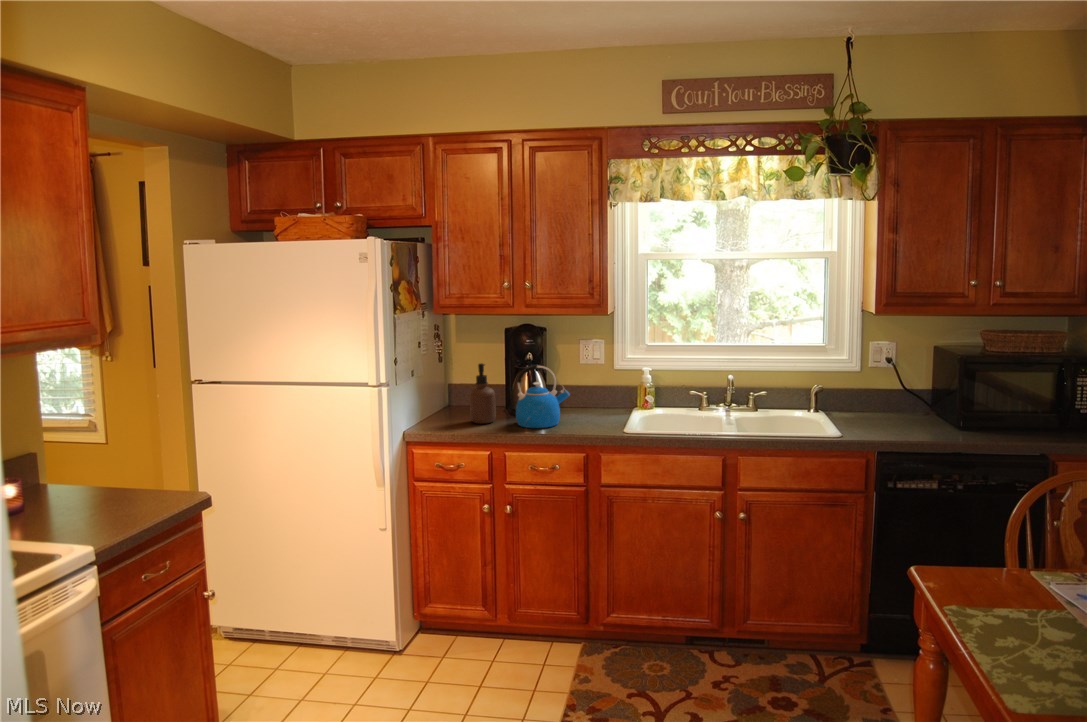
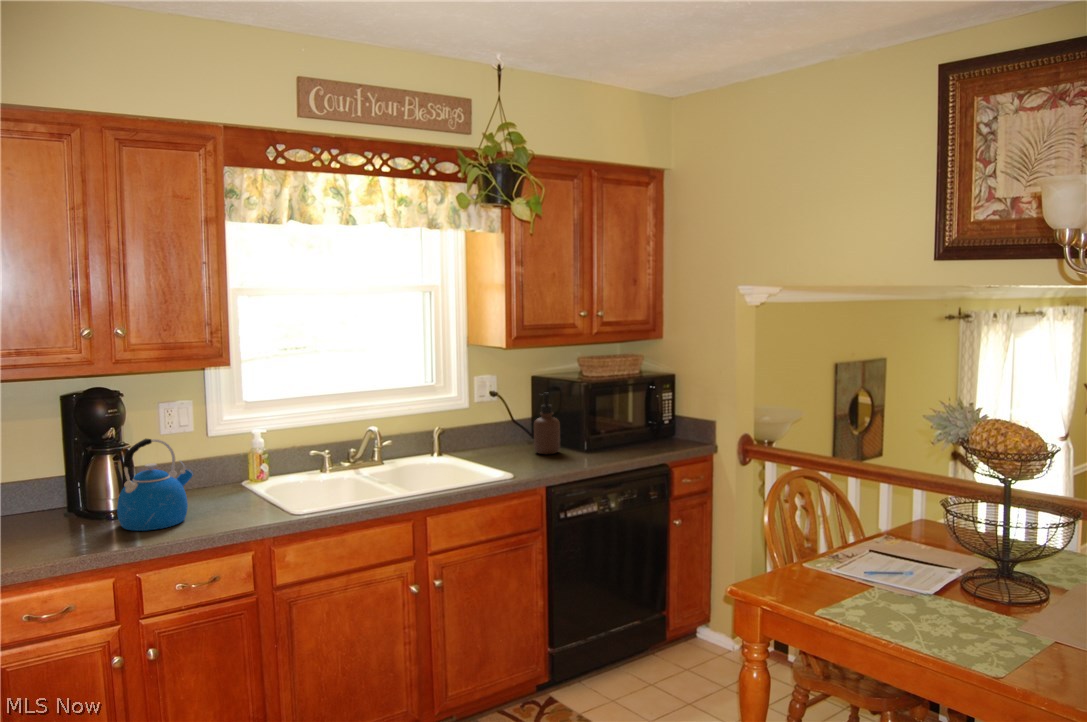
soap dispenser: present [469,363,496,424] -> present [534,393,560,454]

